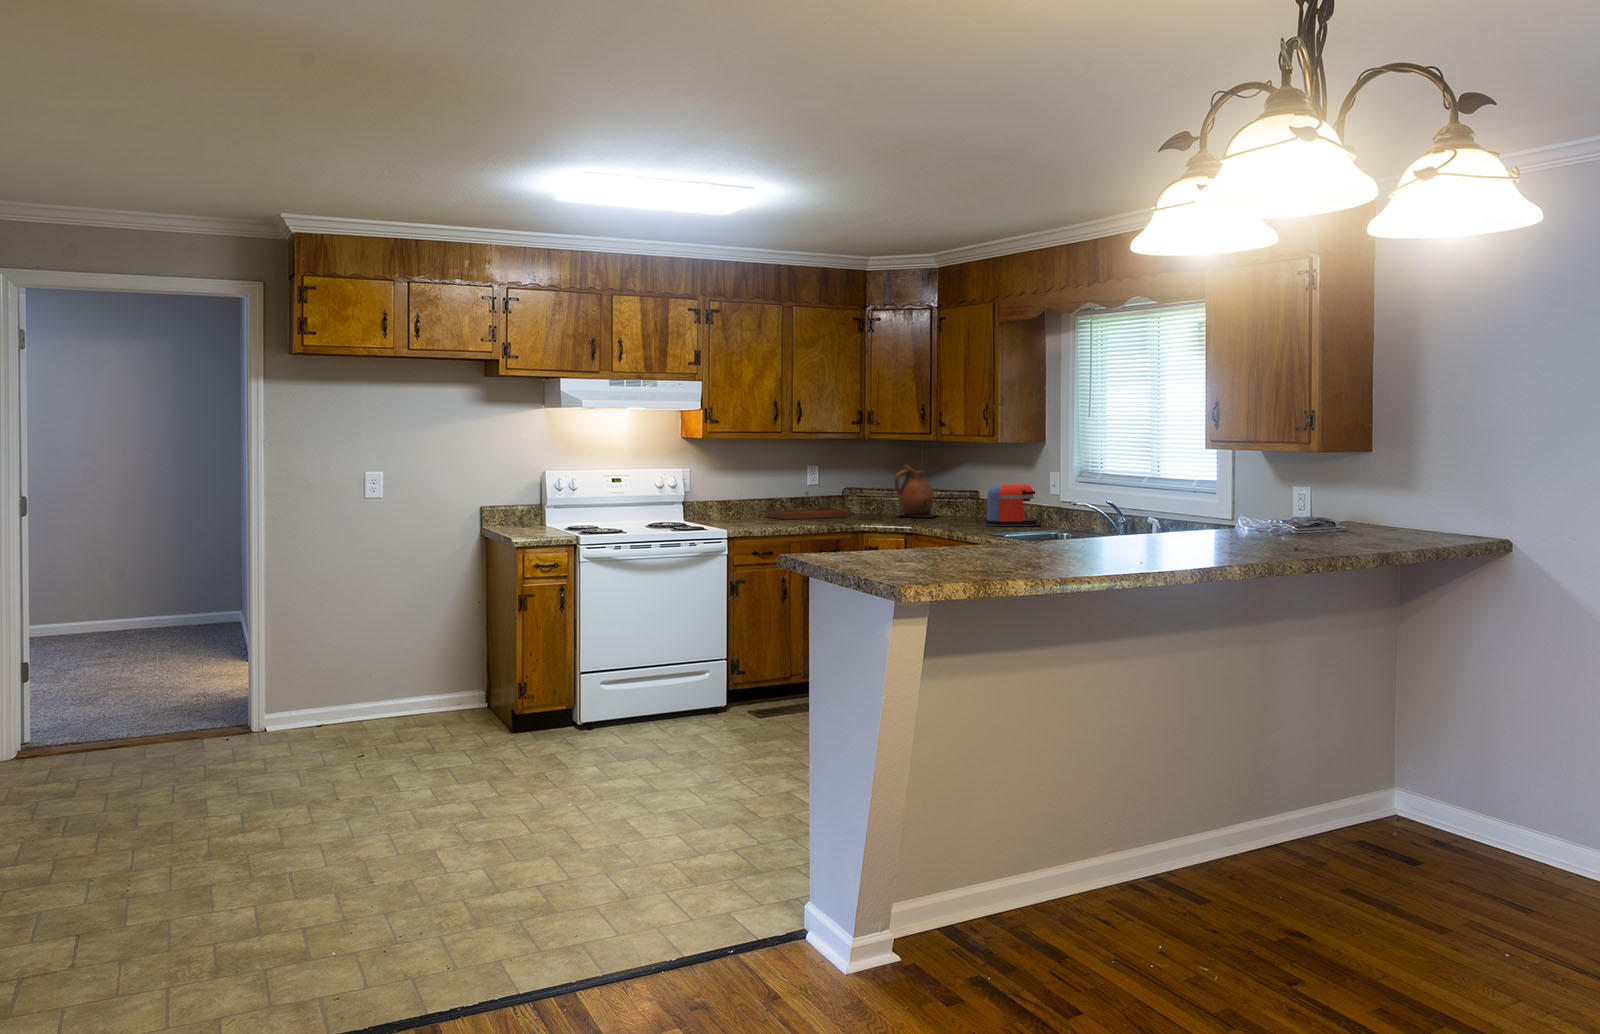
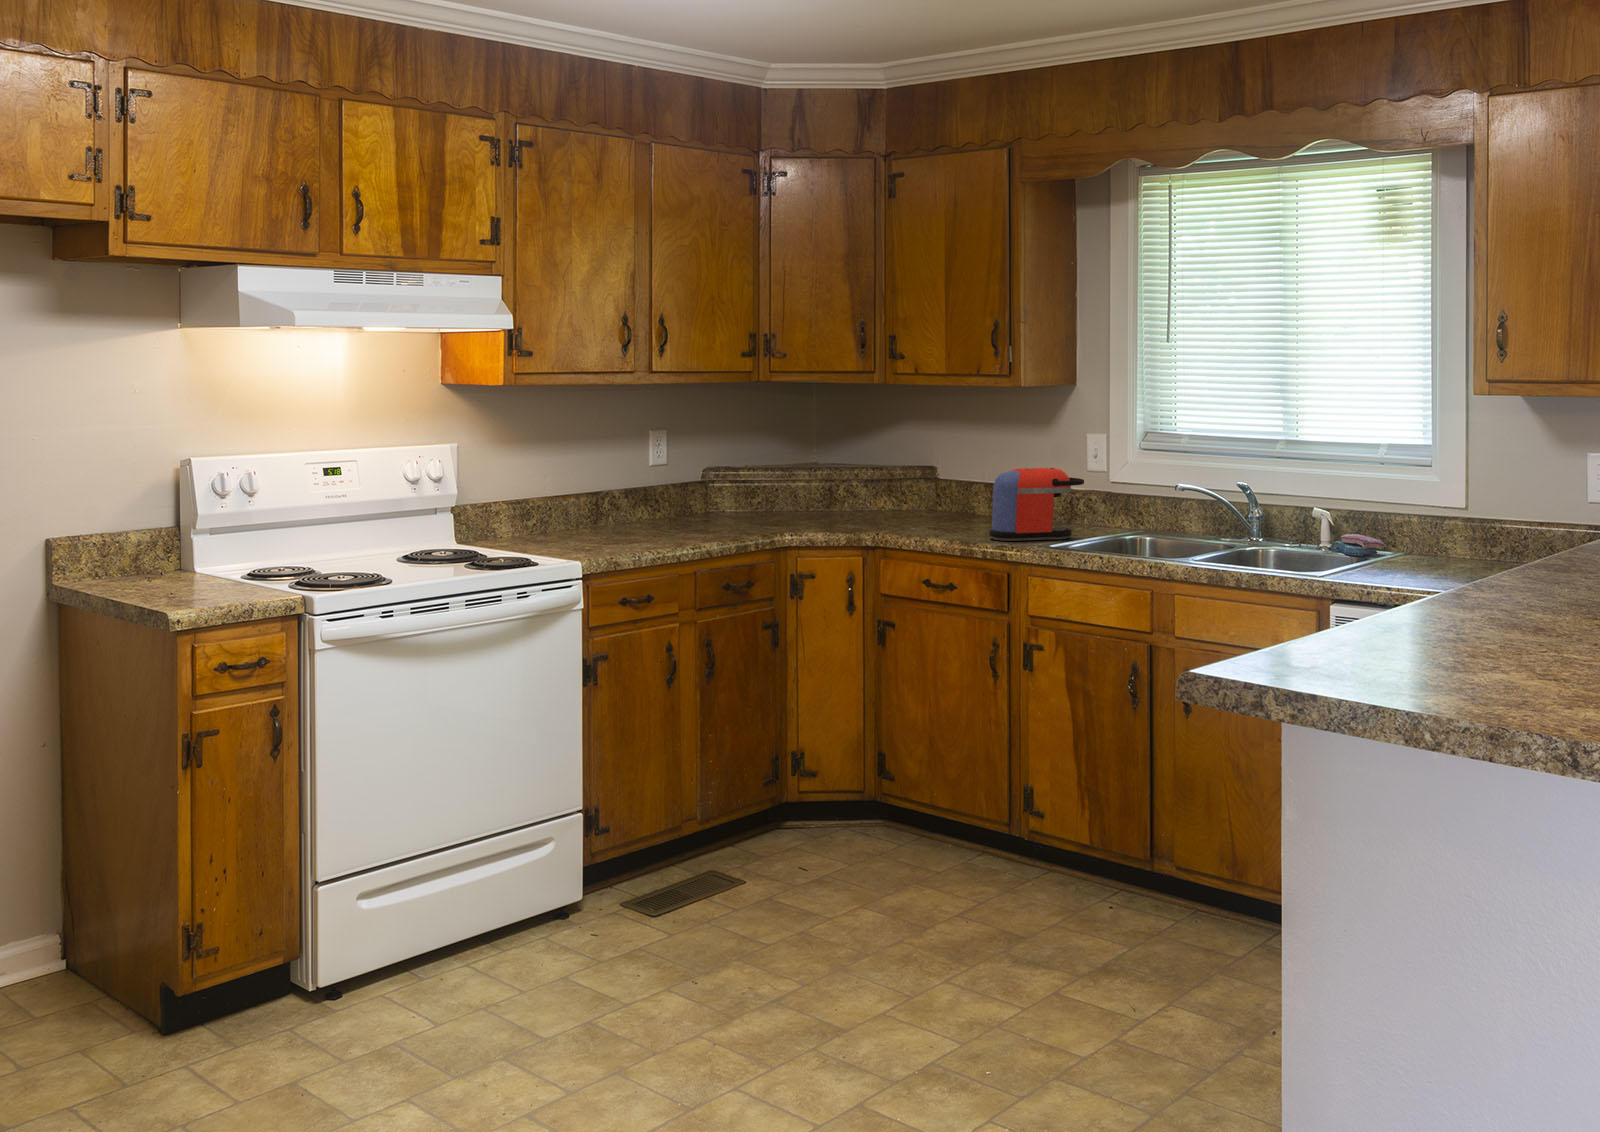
ceramic pitcher: present [894,465,936,517] -> none [801,431,872,523]
tray: present [765,491,848,520] -> none [583,478,727,533]

